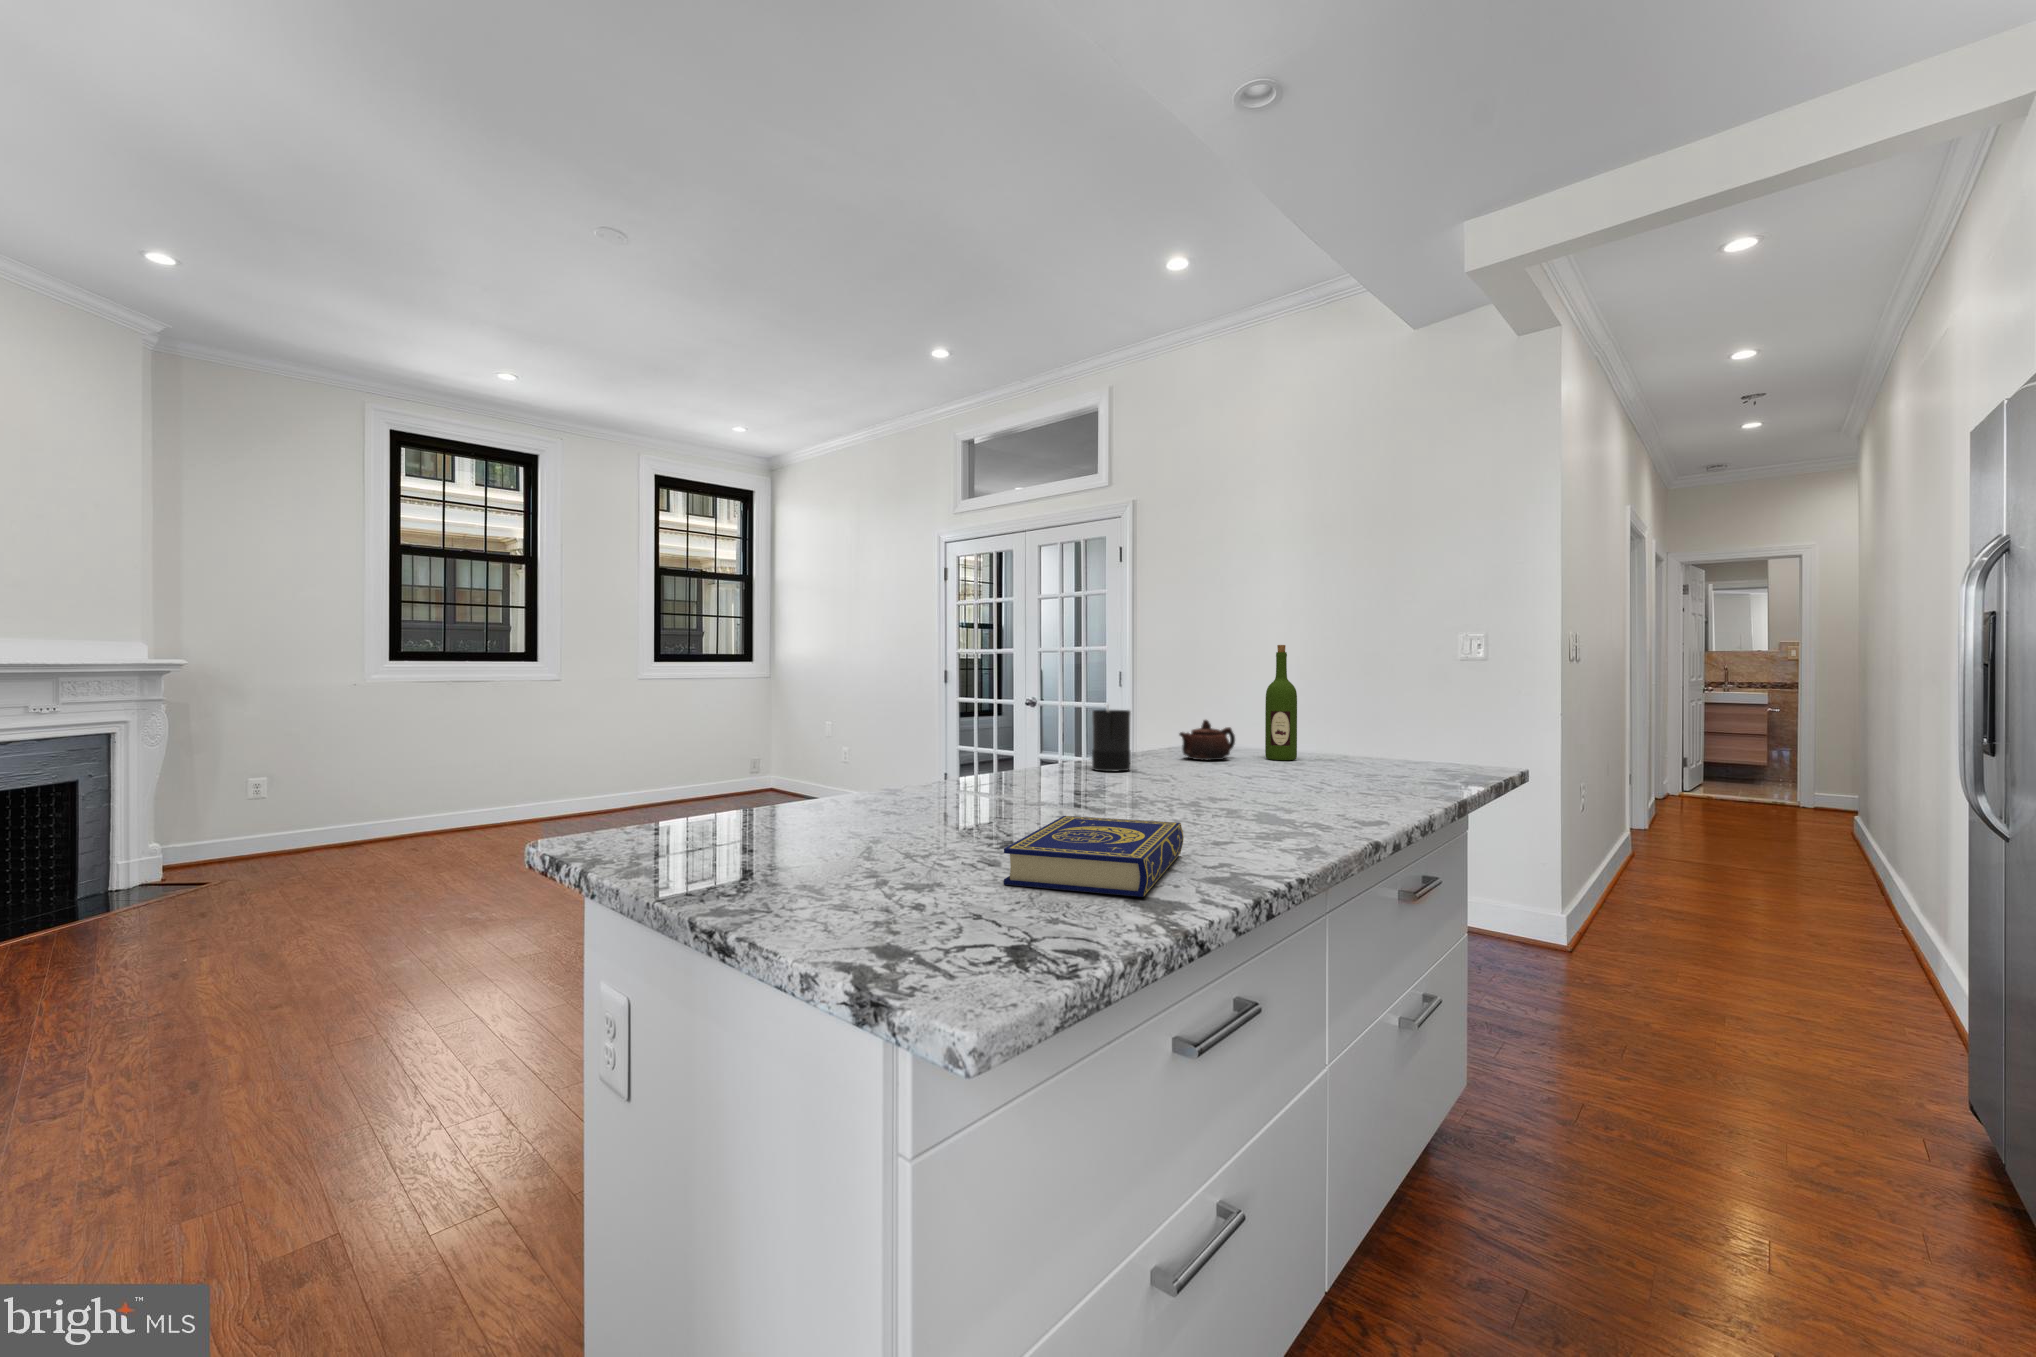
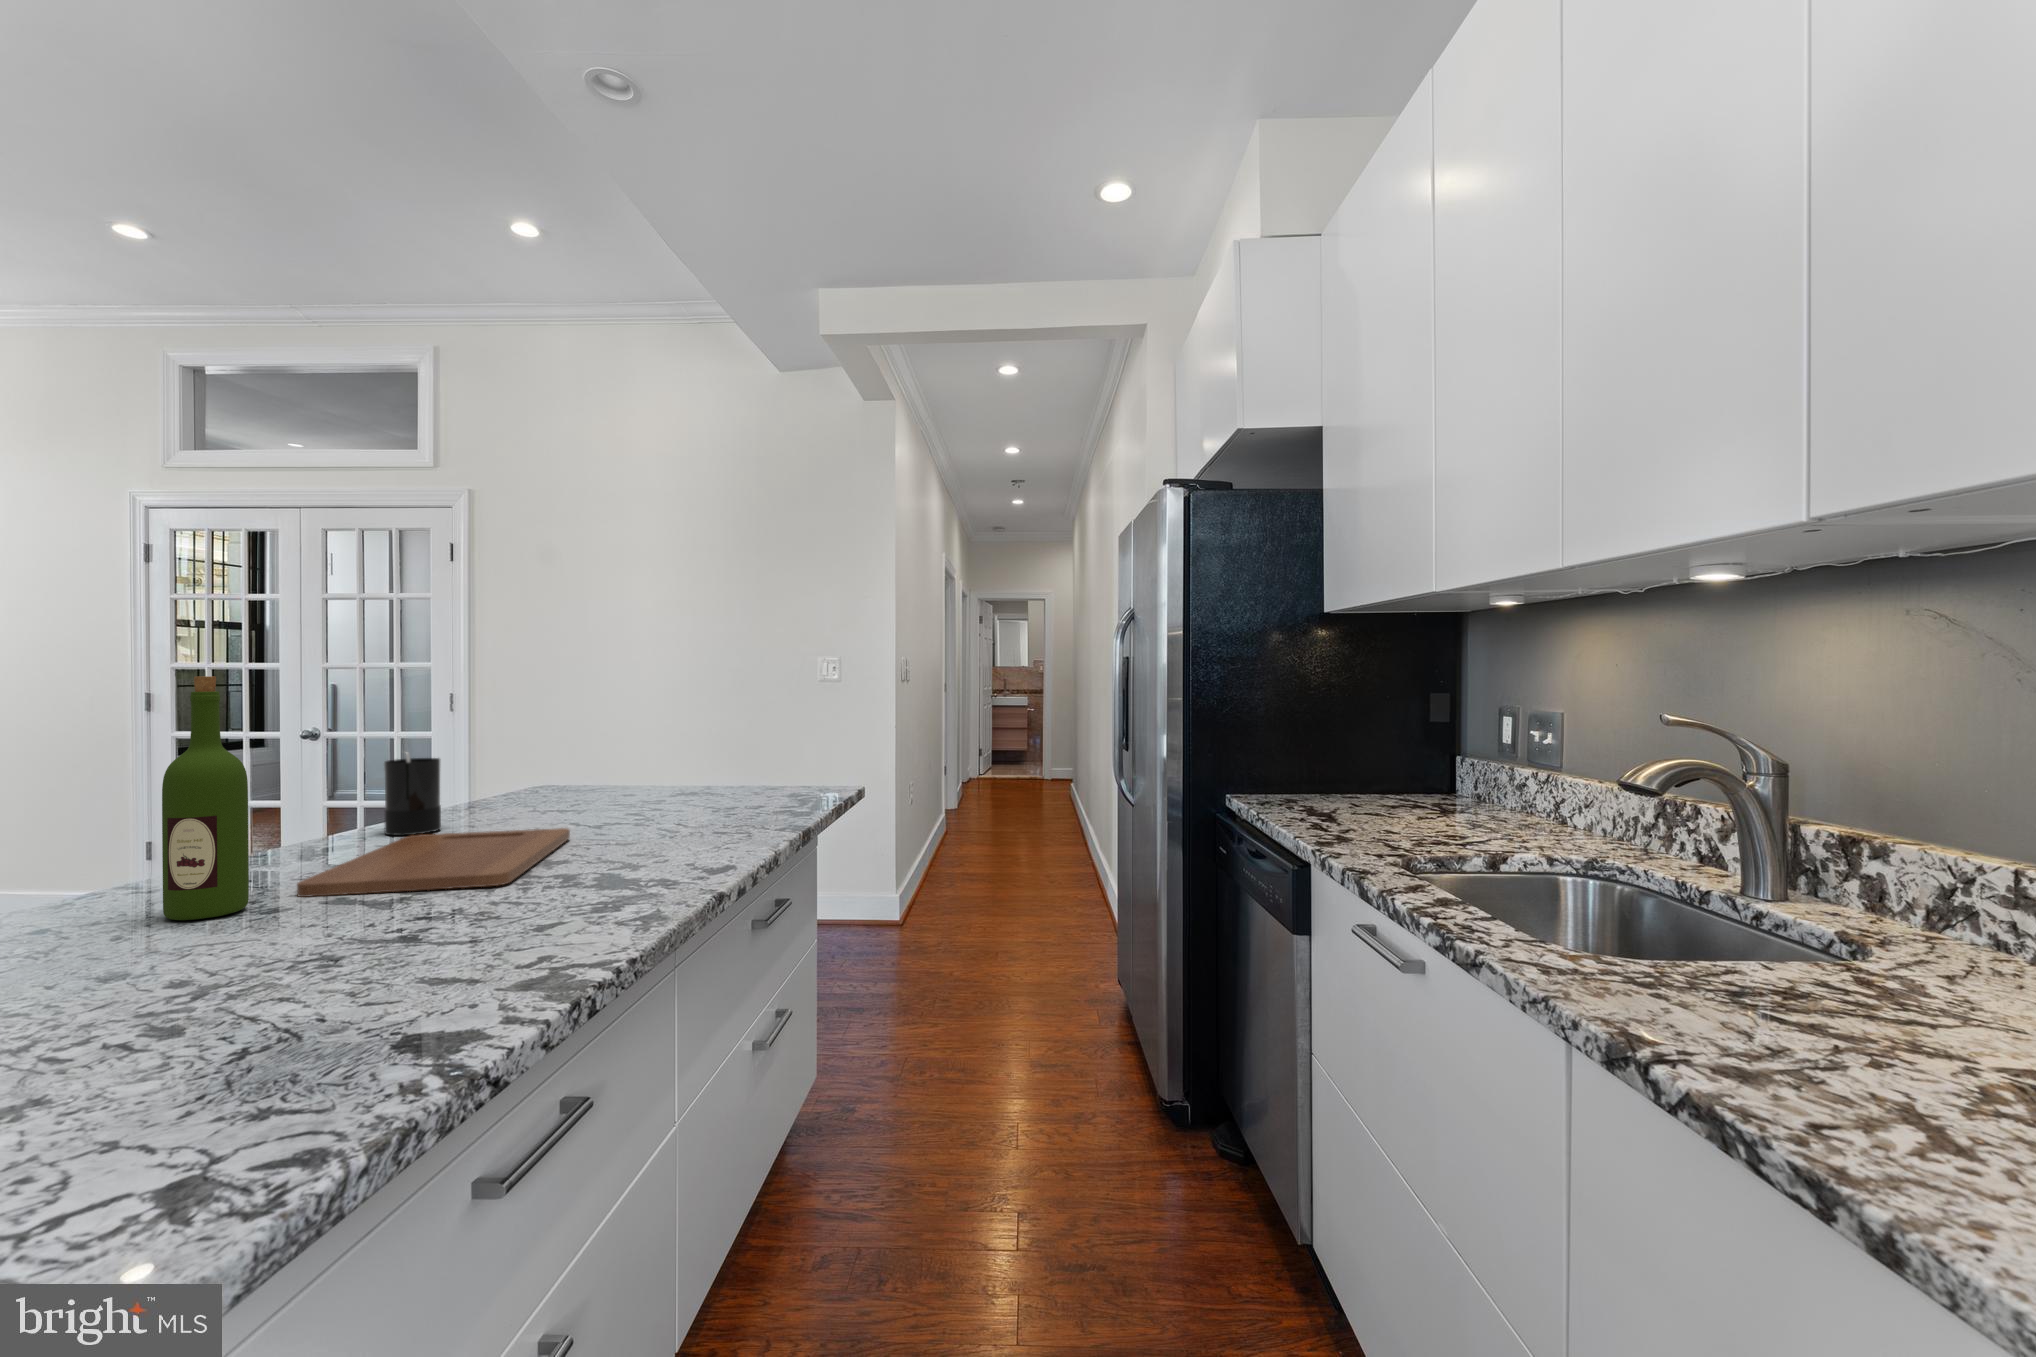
wine bottle: present [1265,645,1297,760] -> present [162,676,249,920]
teapot: present [1179,720,1235,761] -> none [510,759,580,806]
cutting board: none [1045,770,1232,812] -> present [297,828,570,897]
book: present [1004,816,1184,897] -> none [184,914,490,1062]

